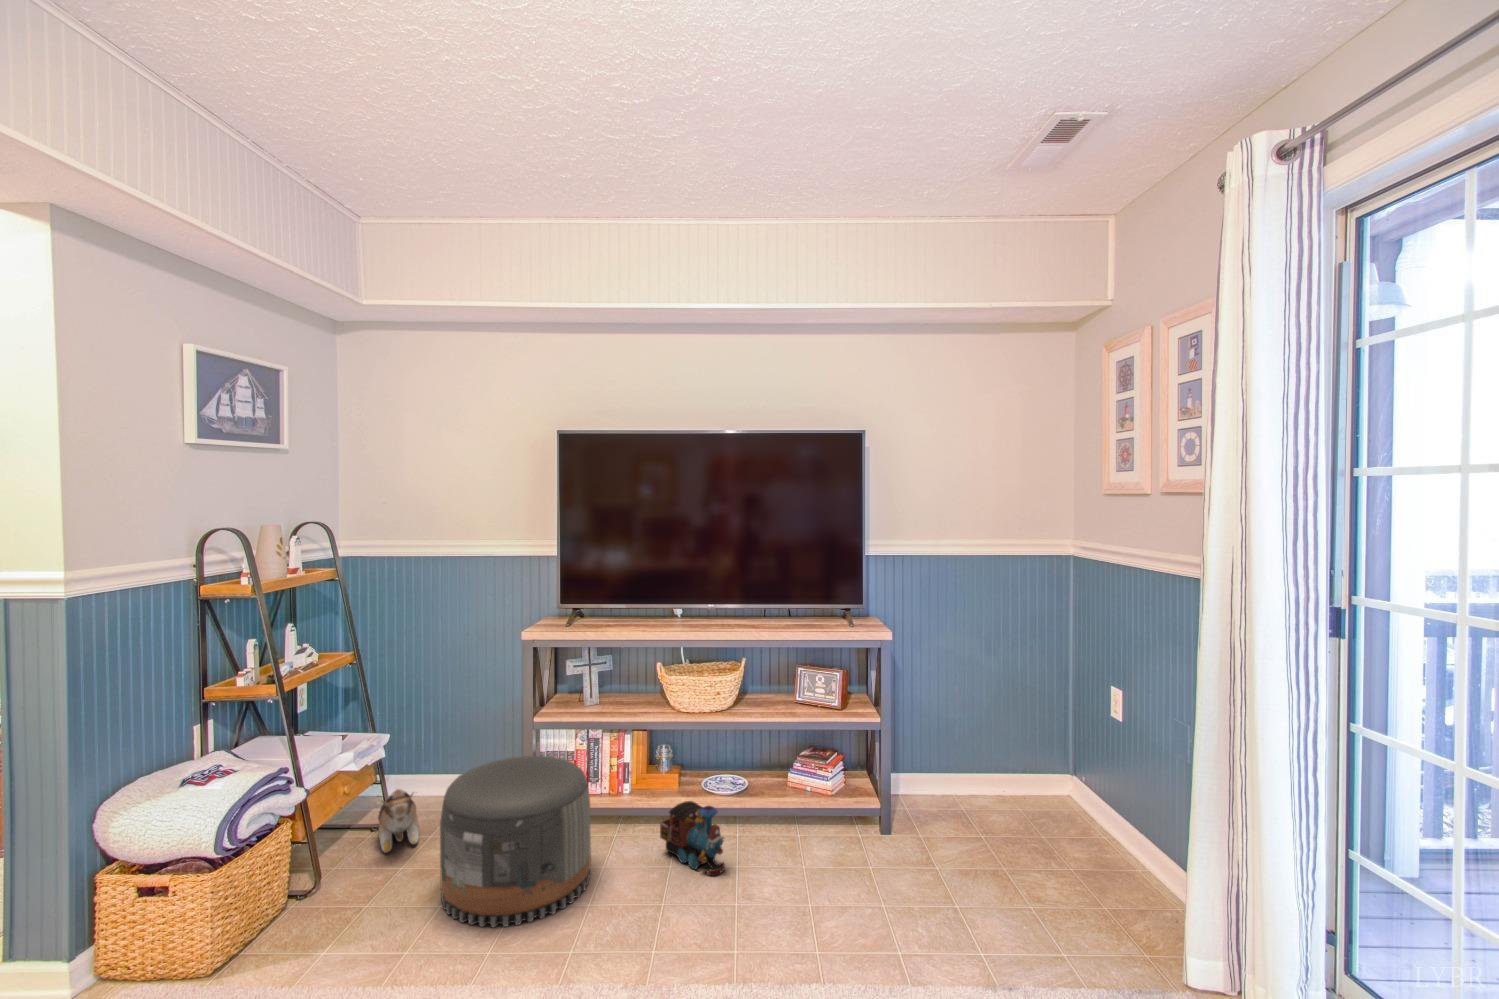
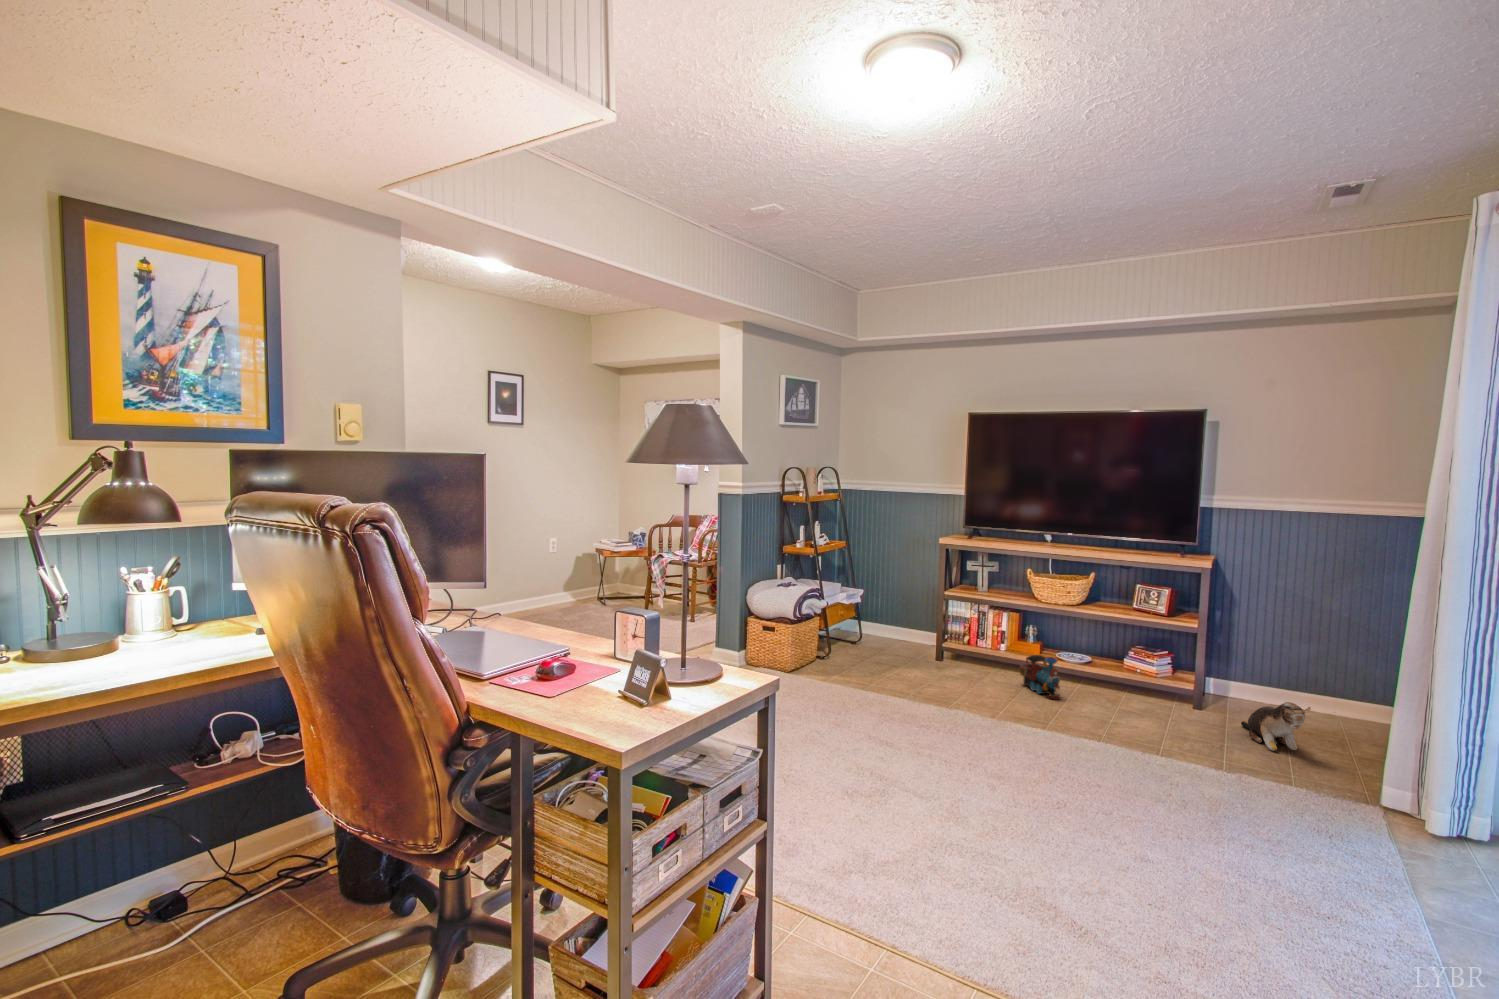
pouf: present [440,756,591,927] -> none [889,608,974,691]
plush toy: present [378,789,419,853] -> present [1241,702,1311,751]

